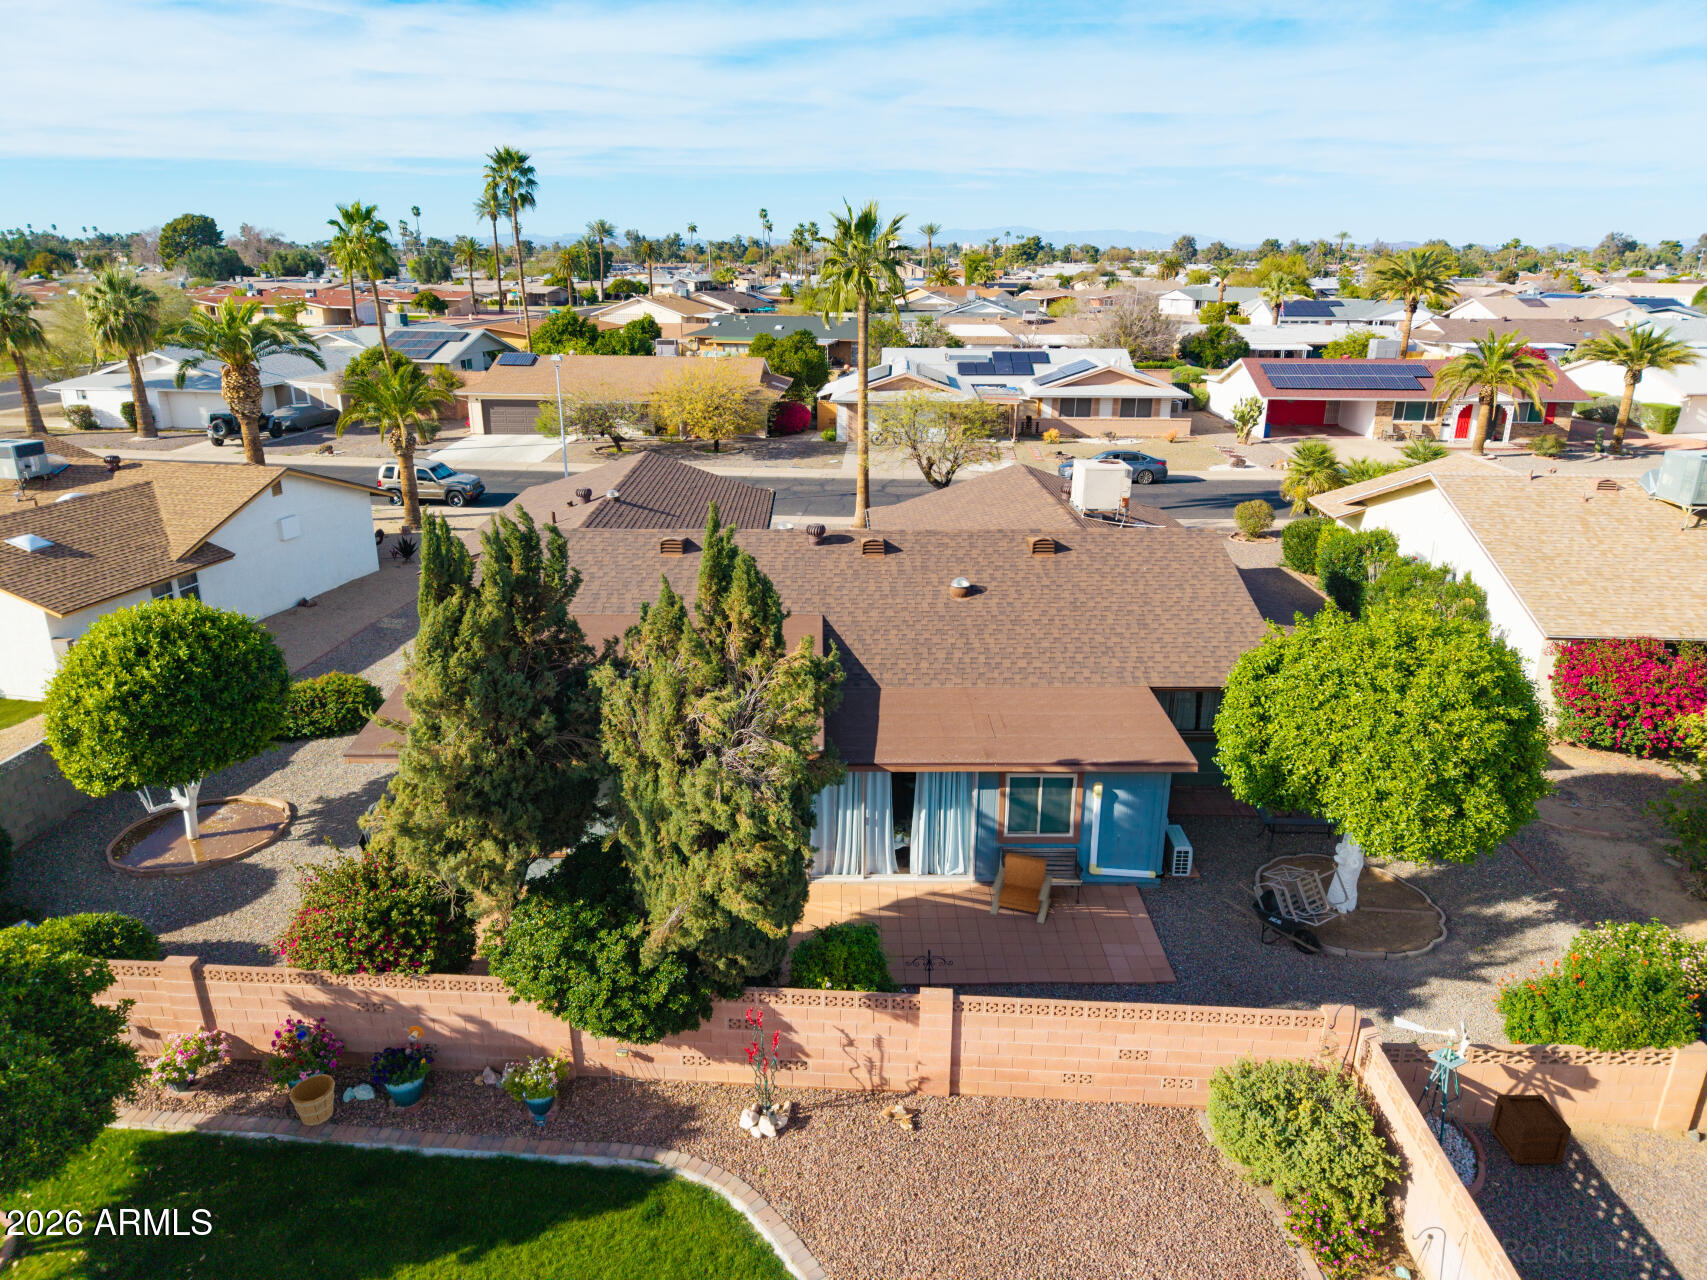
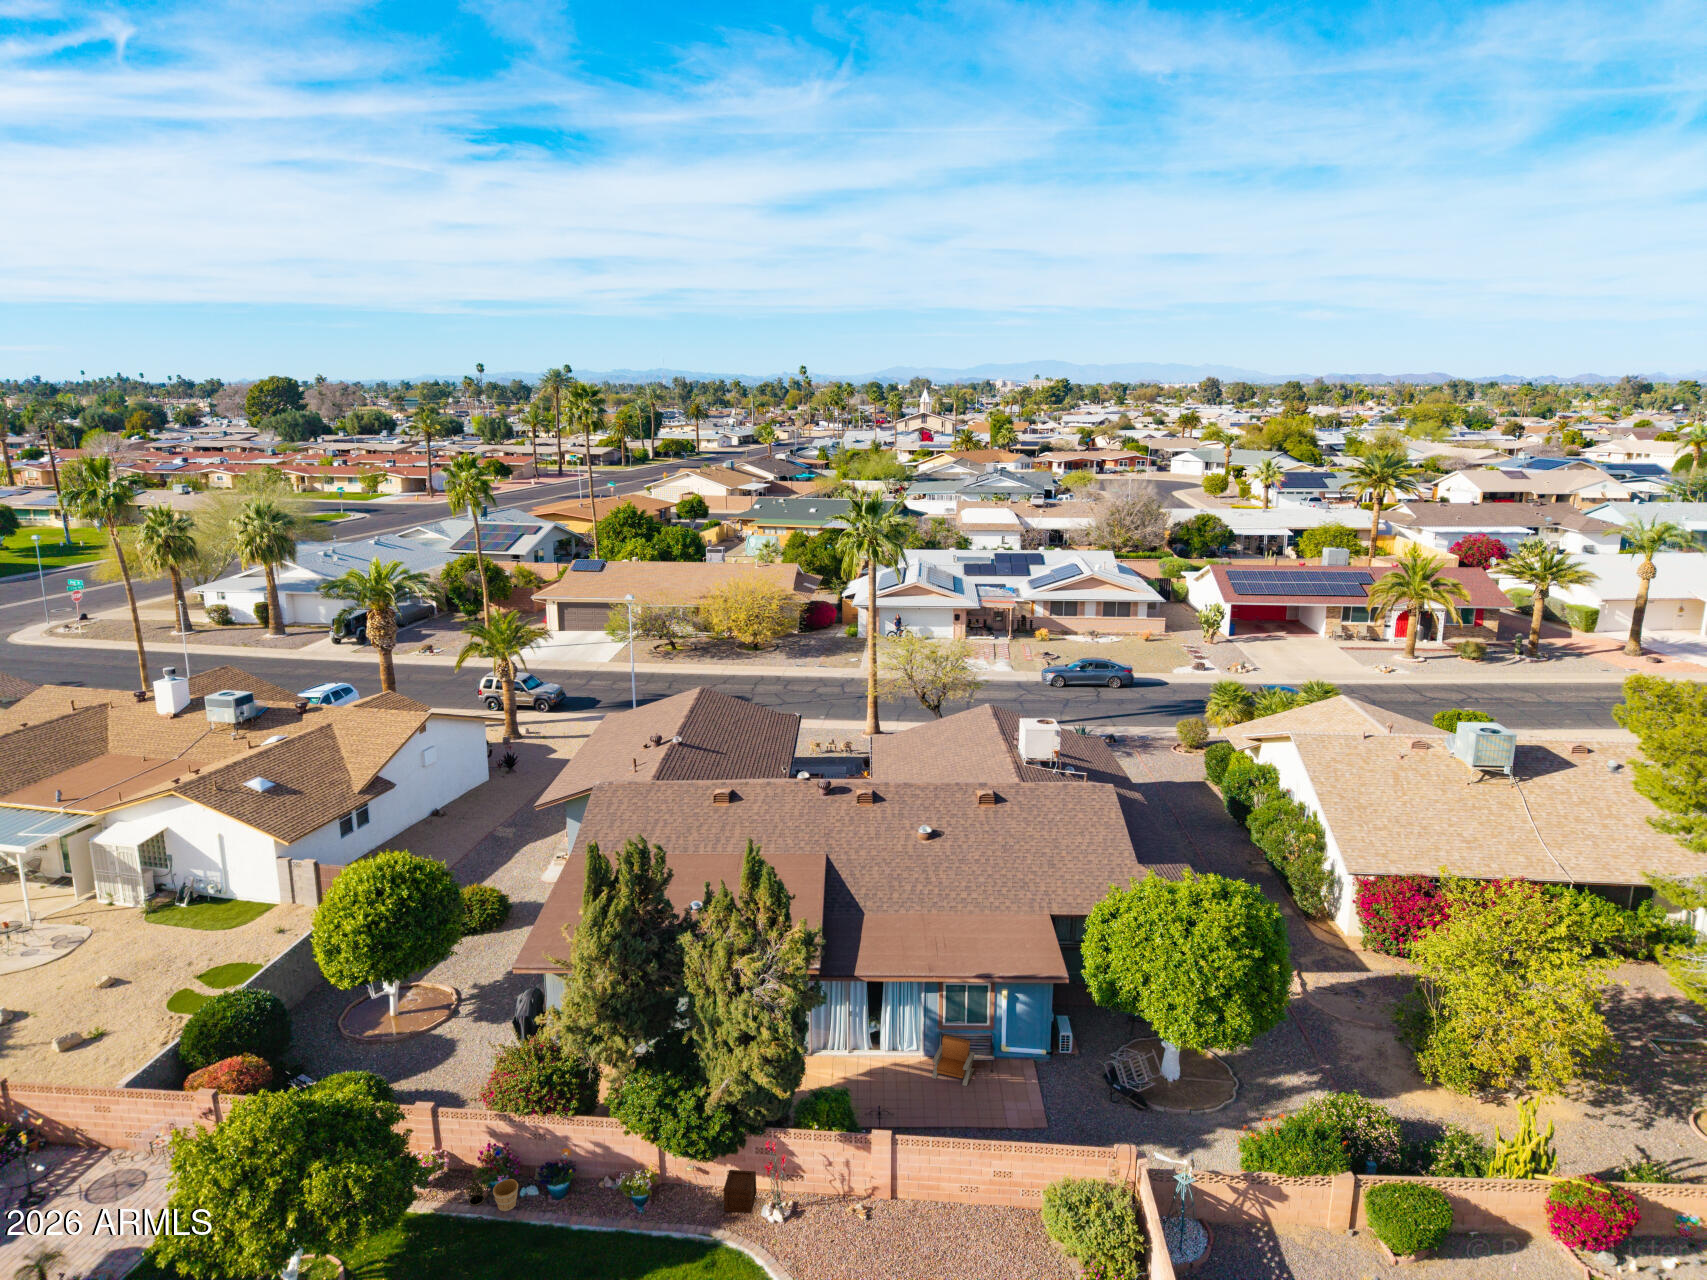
potted tree: none [243,1072,282,1117] -> present [465,1177,485,1206]
wooden crate: present [1490,1095,1571,1164] -> present [724,1170,756,1213]

